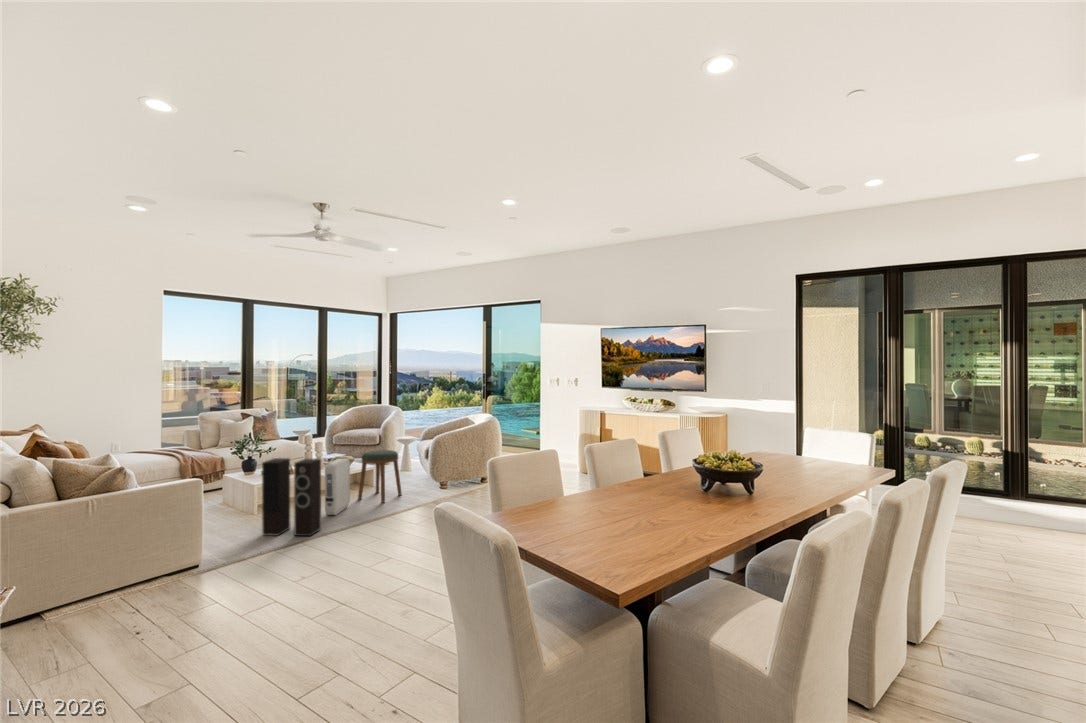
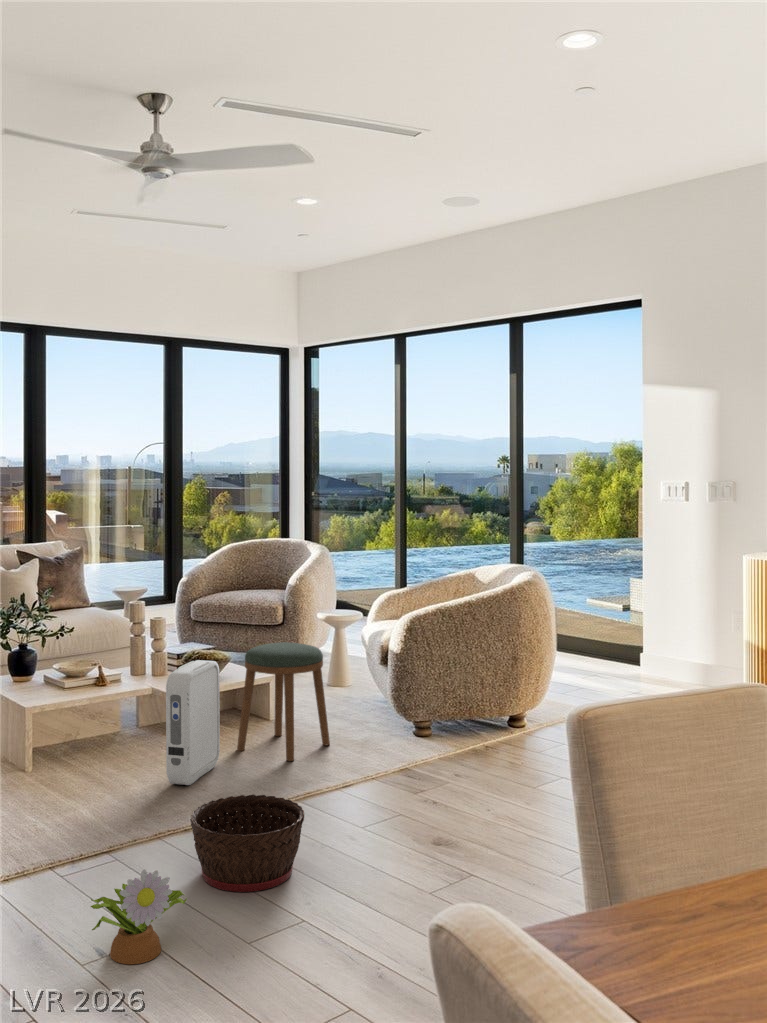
speaker: present [262,458,321,536] -> none [33,656,157,836]
basket: none [338,513,389,553] -> present [190,795,304,892]
decorative plant: none [295,540,338,582] -> present [91,869,187,964]

